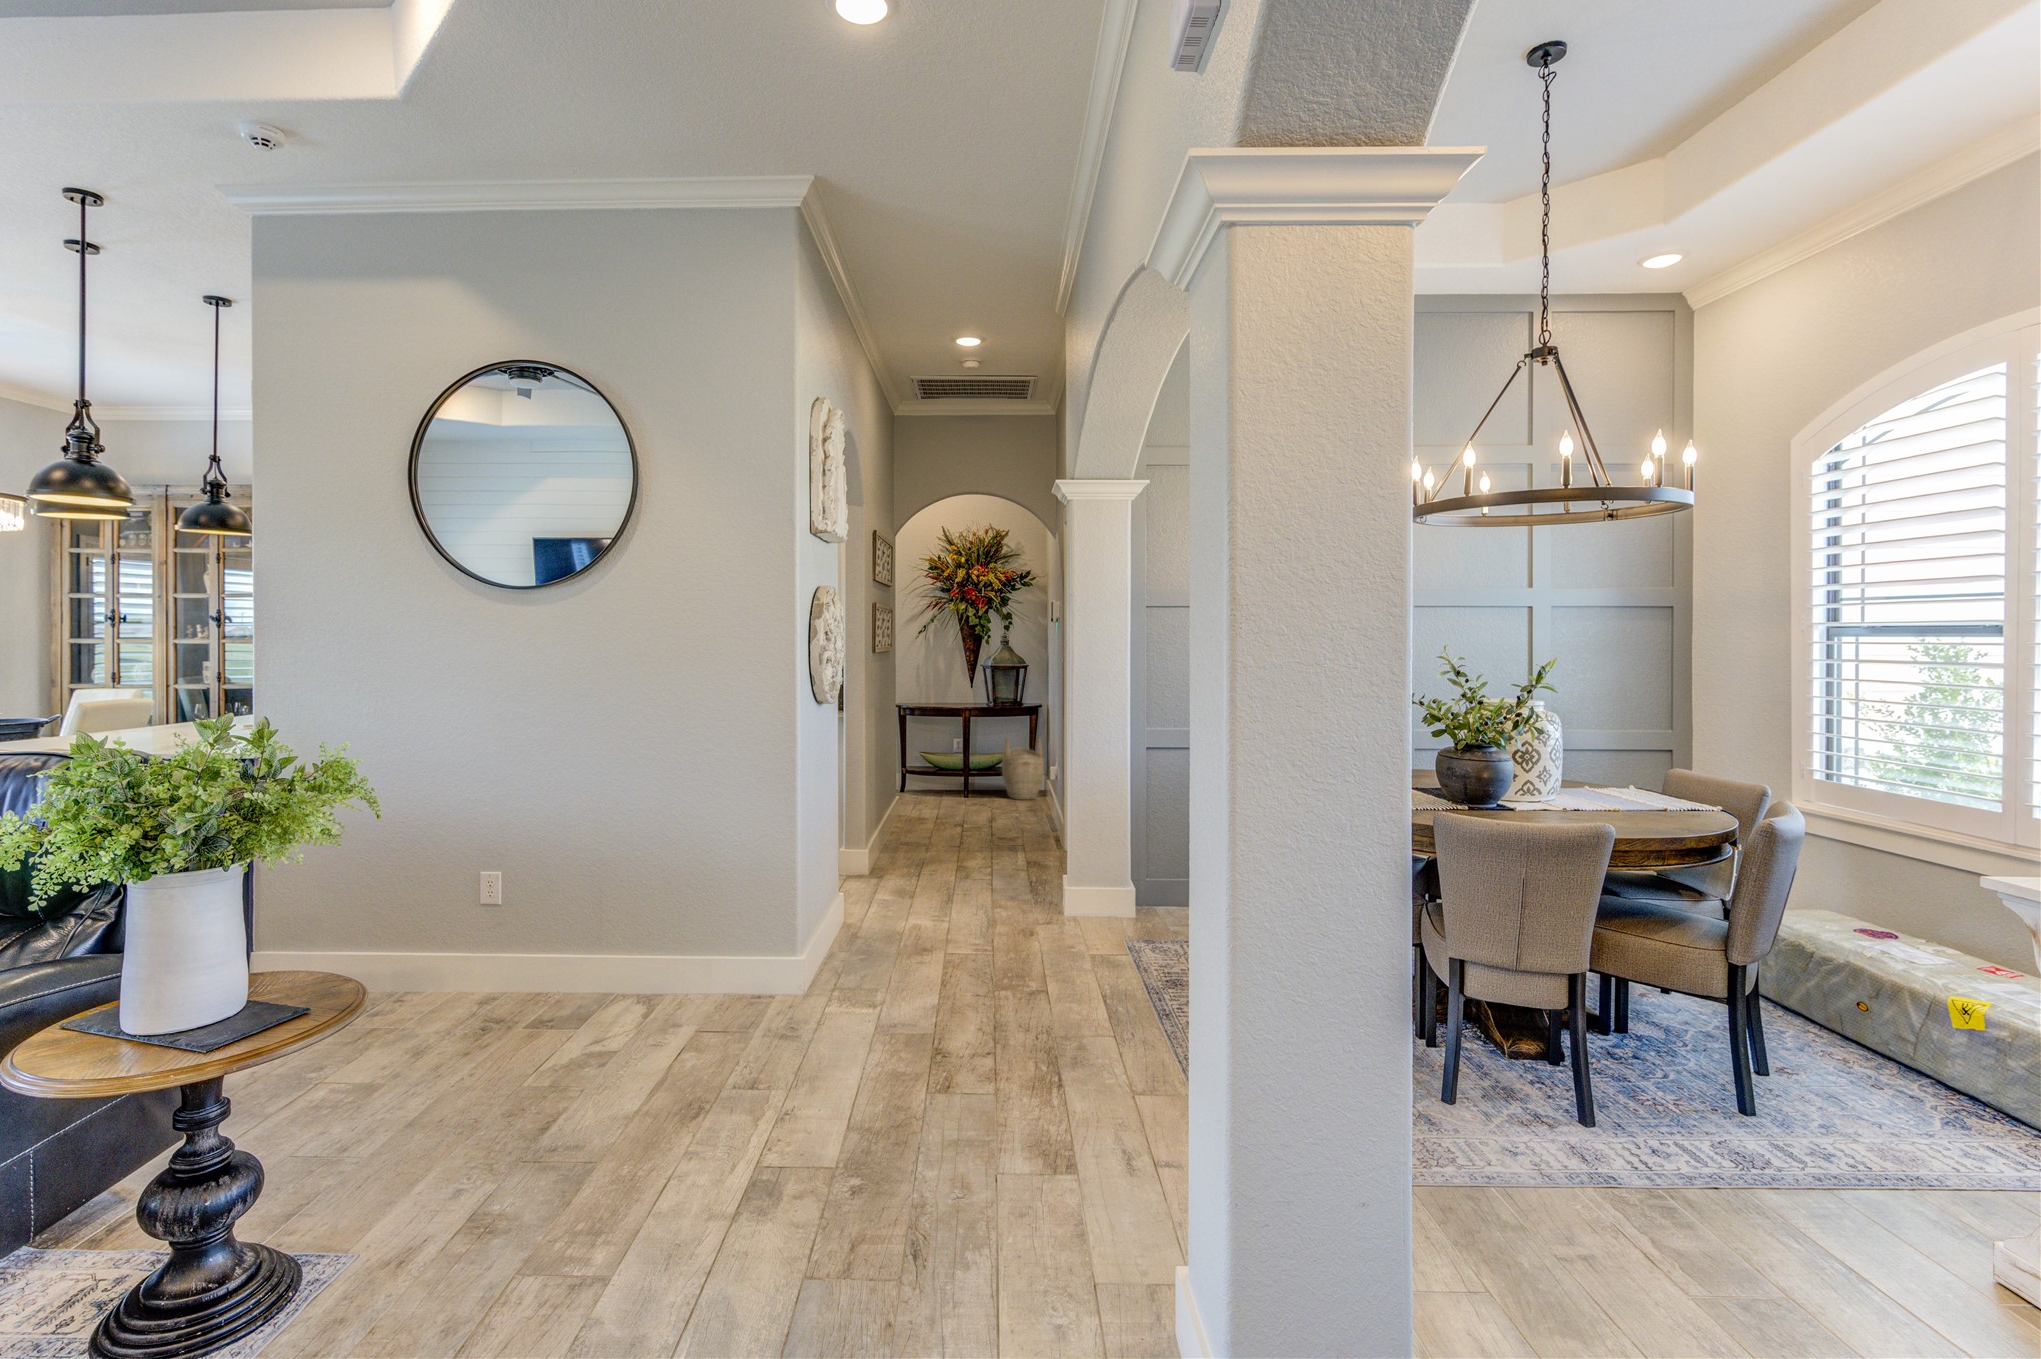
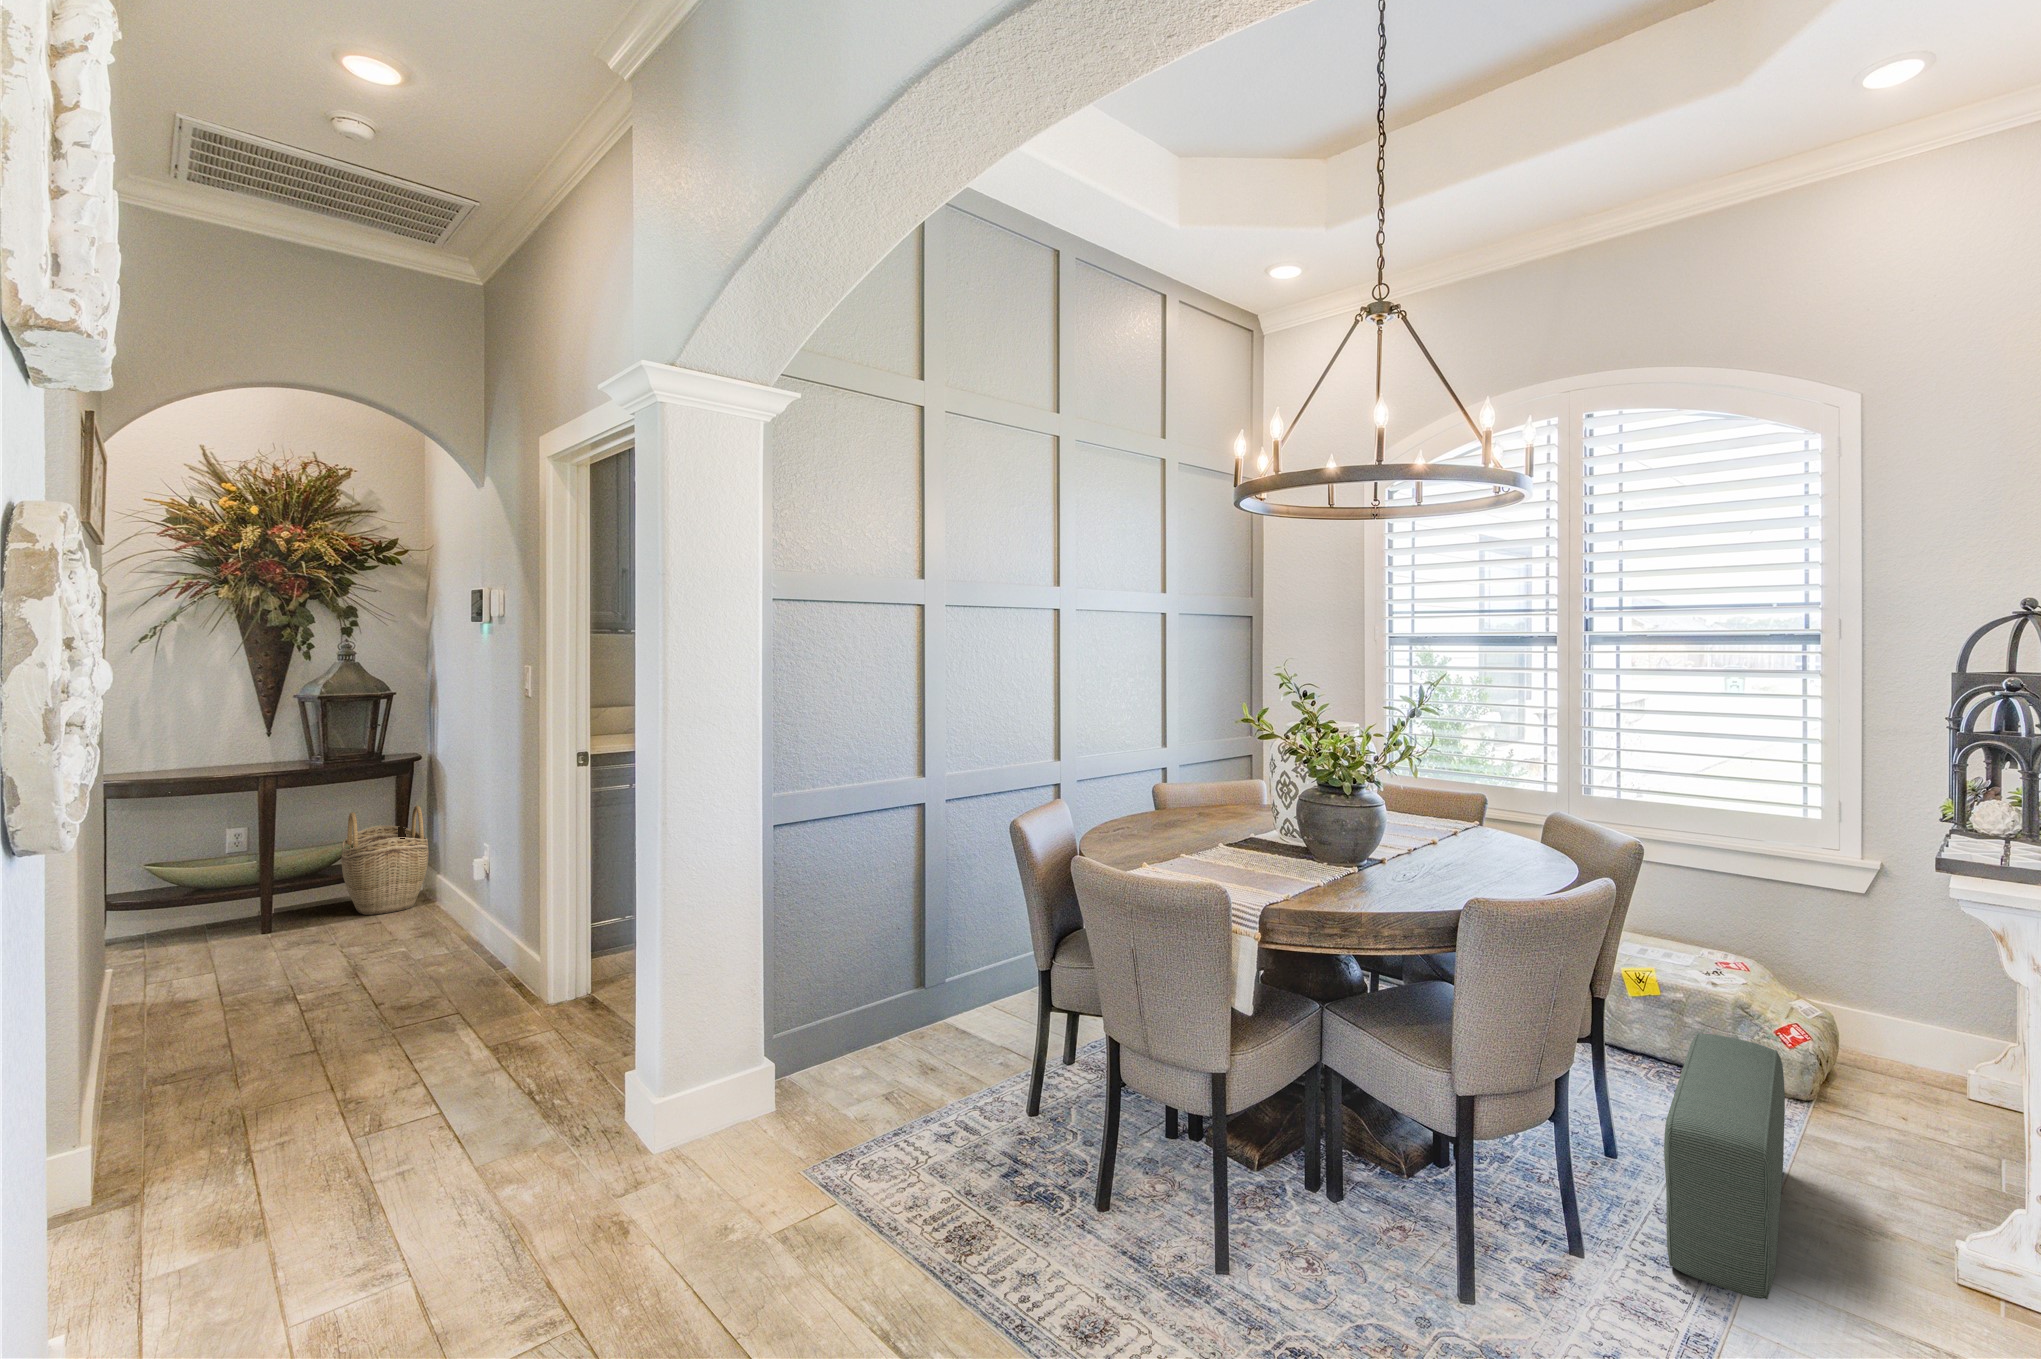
pouf: none [1749,1035,1988,1185] -> present [1664,1033,1785,1299]

